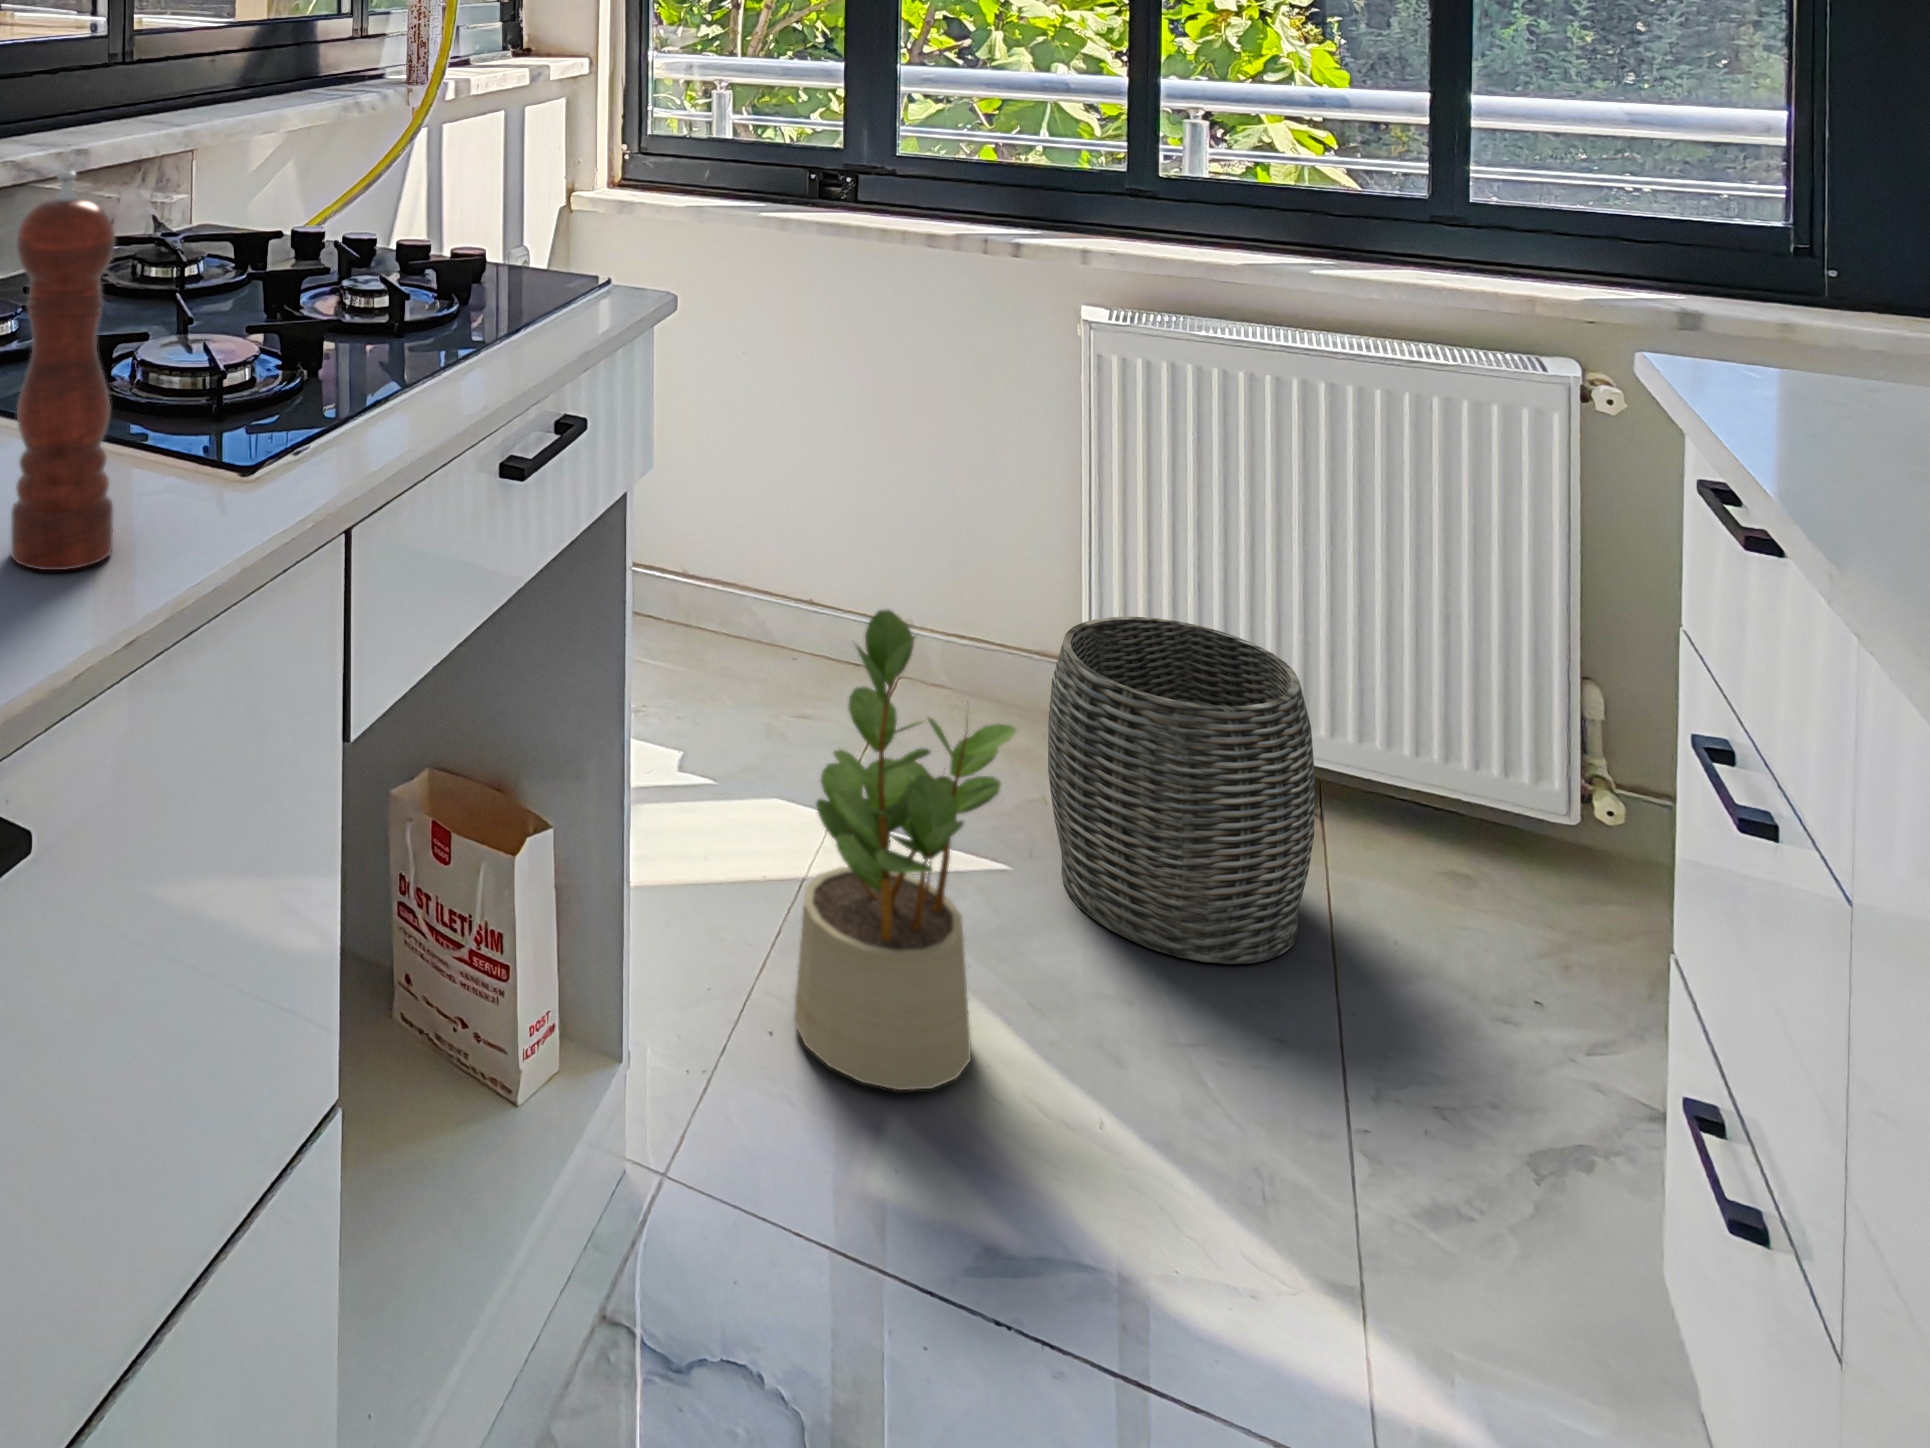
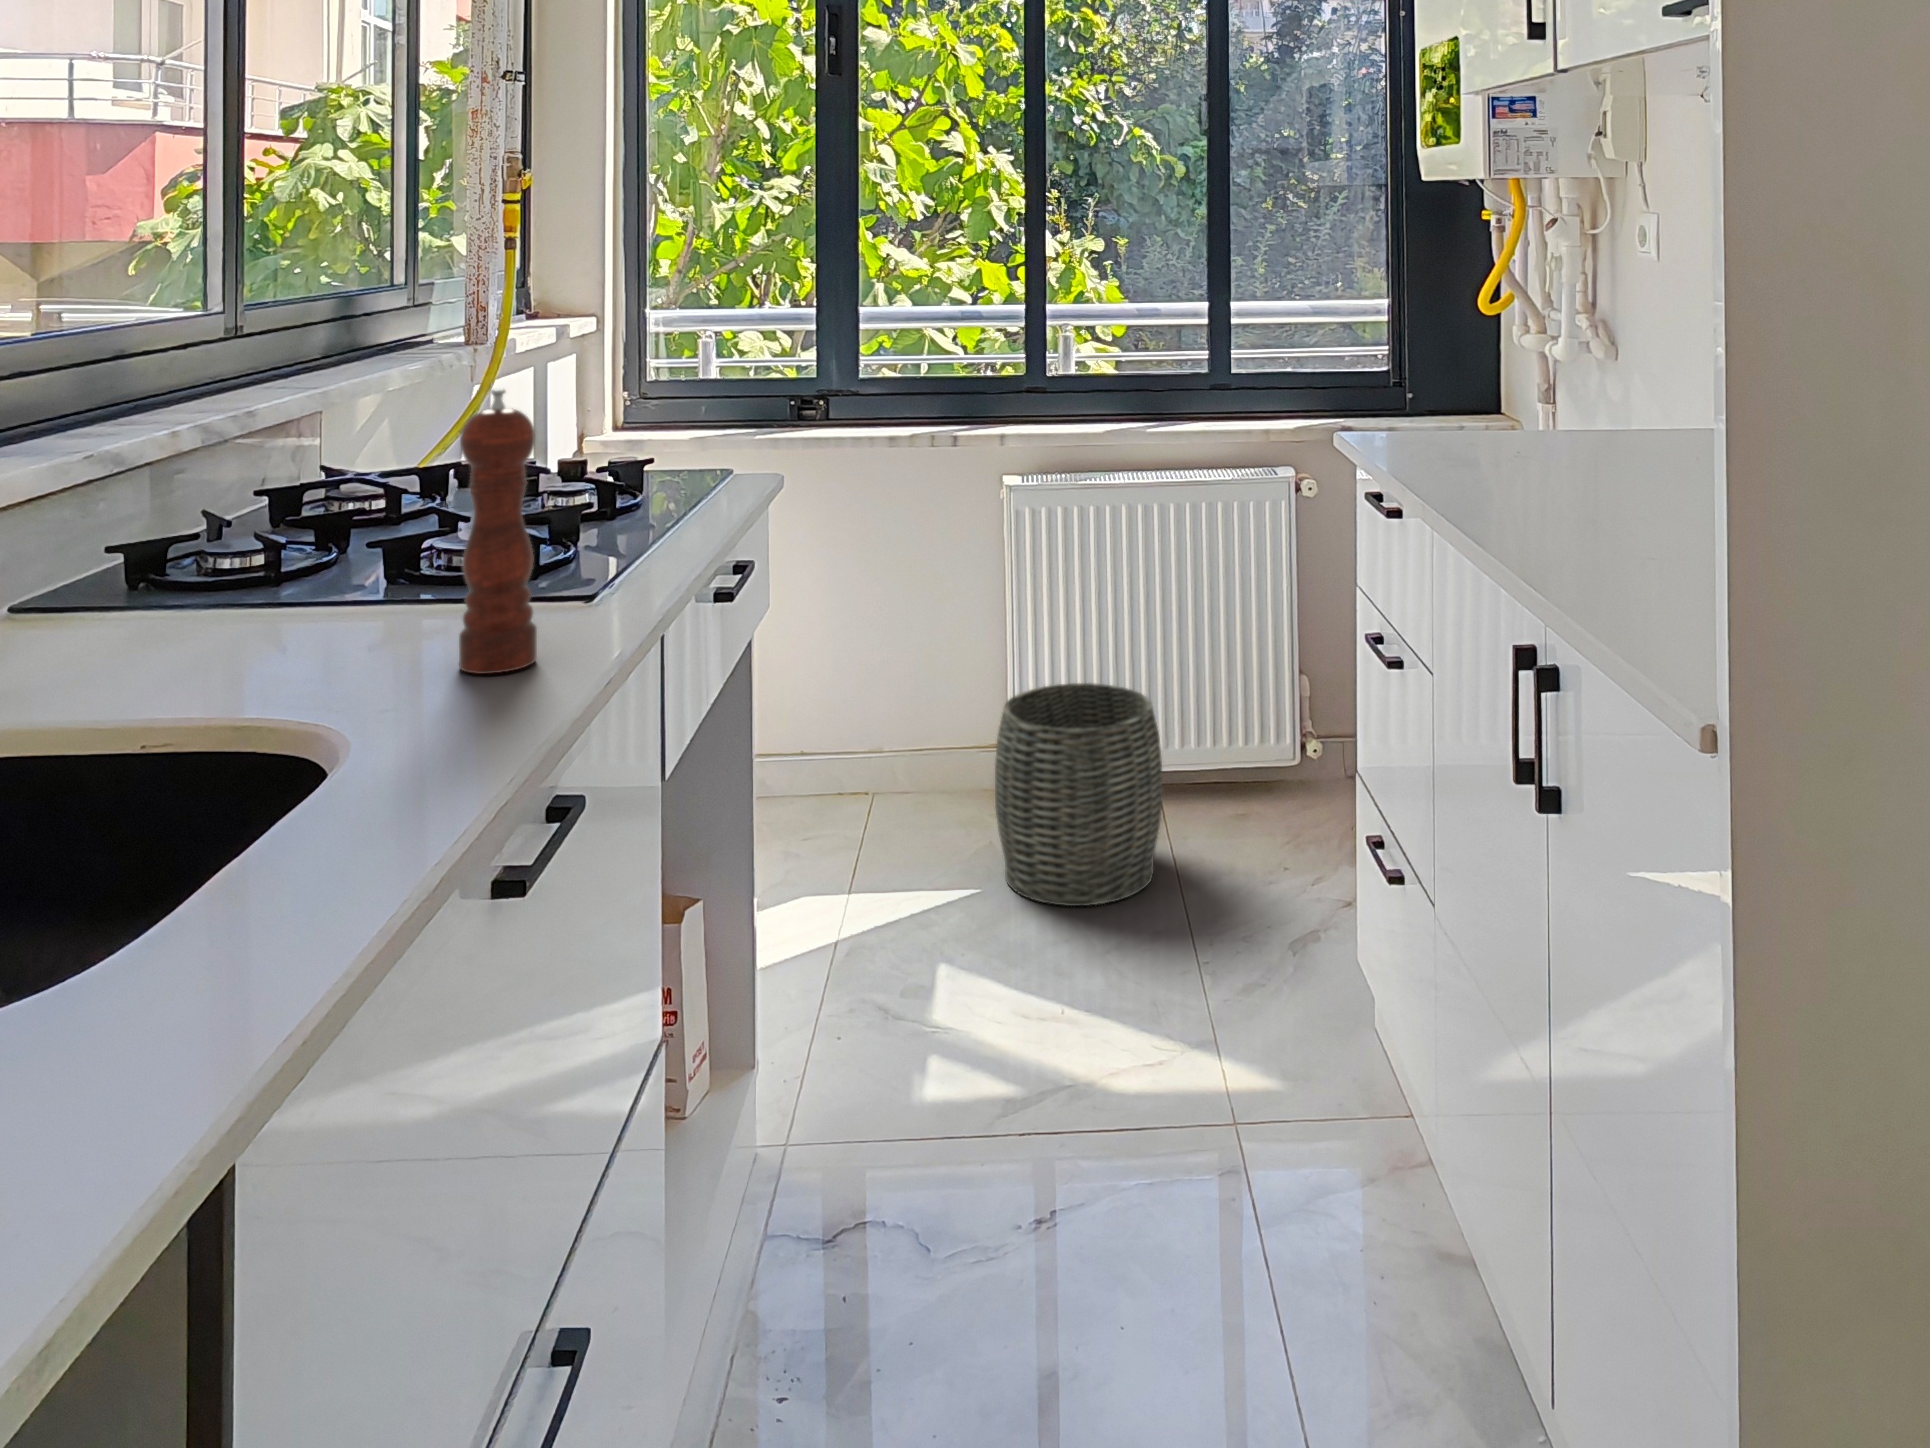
potted plant: present [794,609,1016,1090] -> none [846,694,993,1037]

